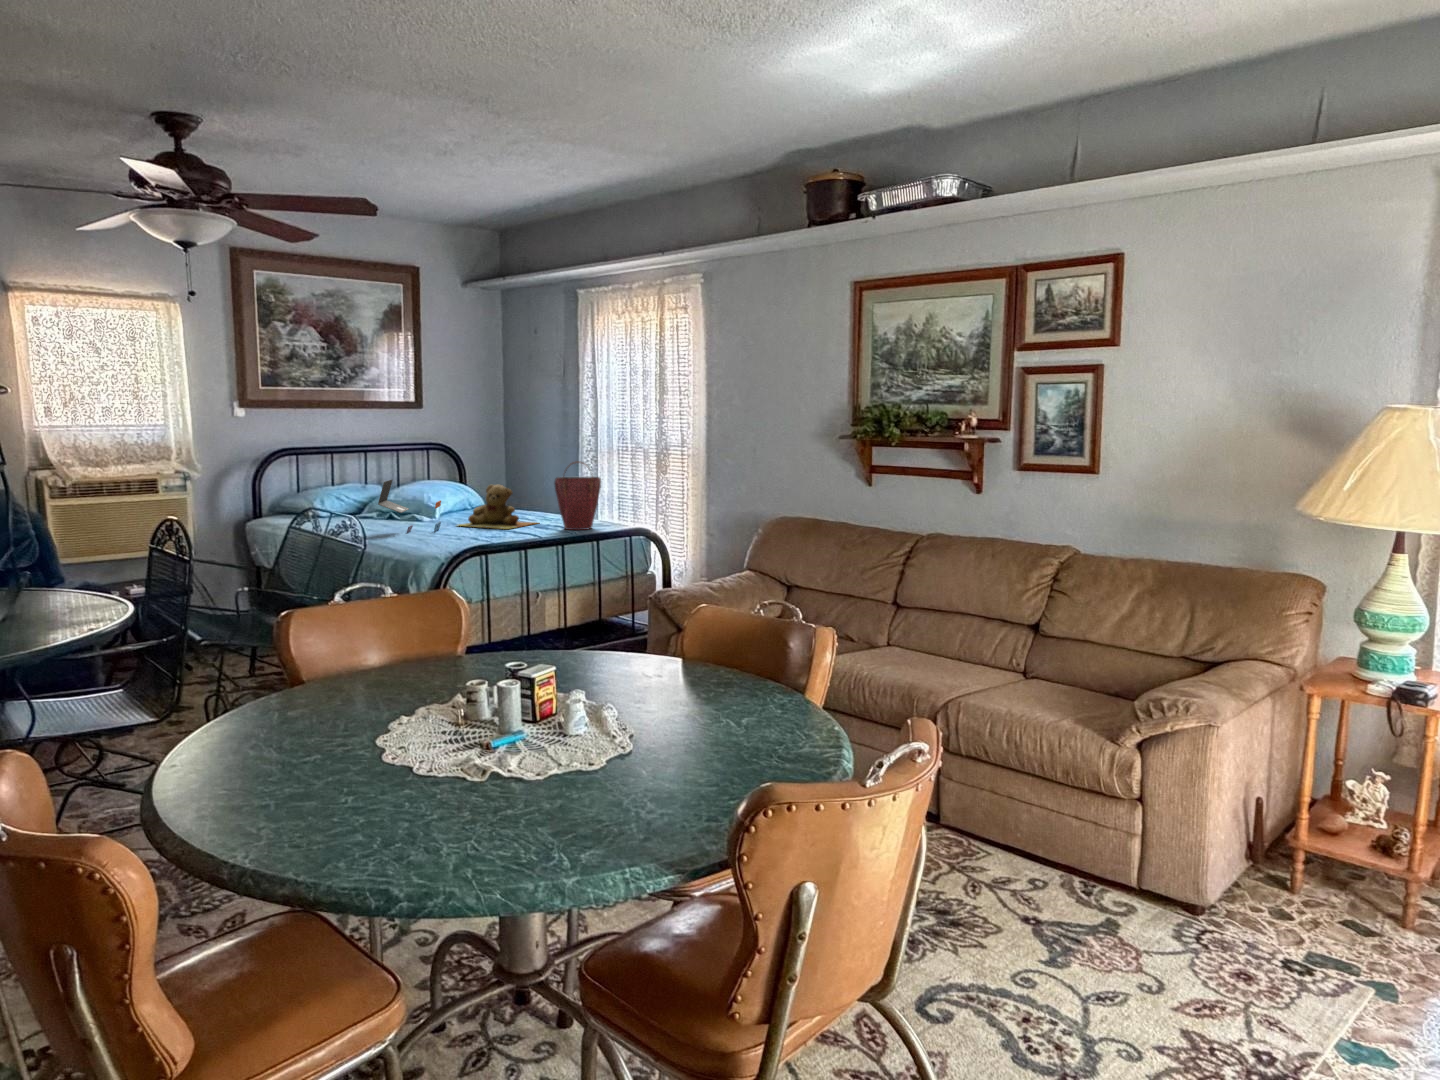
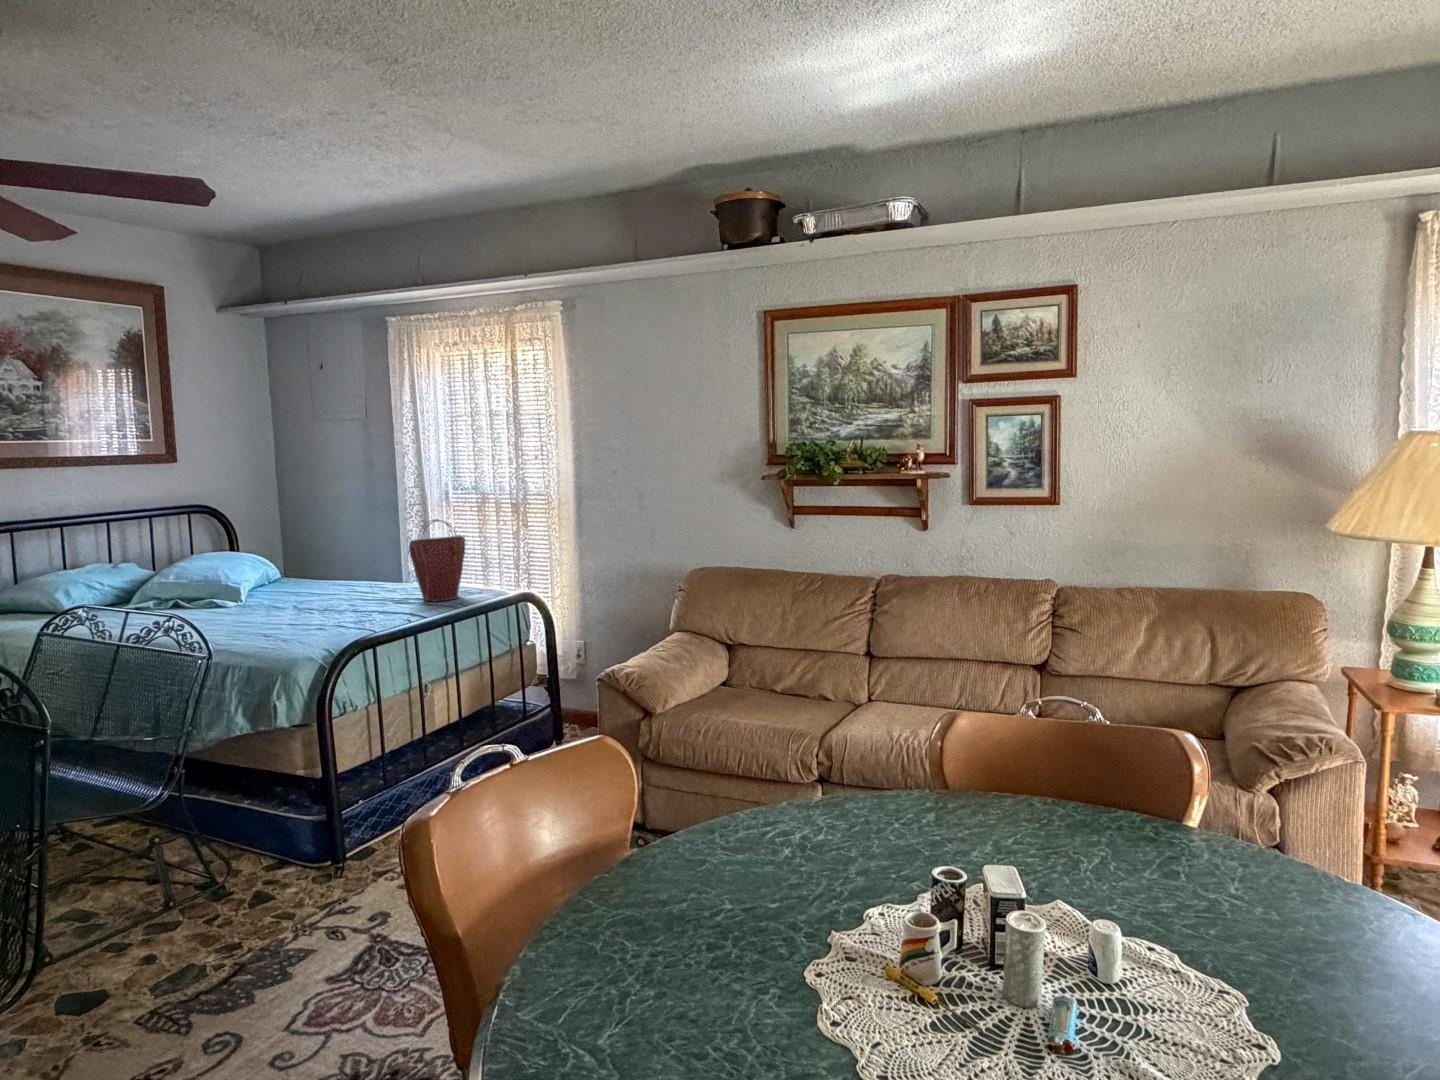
laptop: present [378,480,441,533] -> none [171,558,257,626]
teddy bear: present [459,485,536,529] -> none [272,553,384,609]

